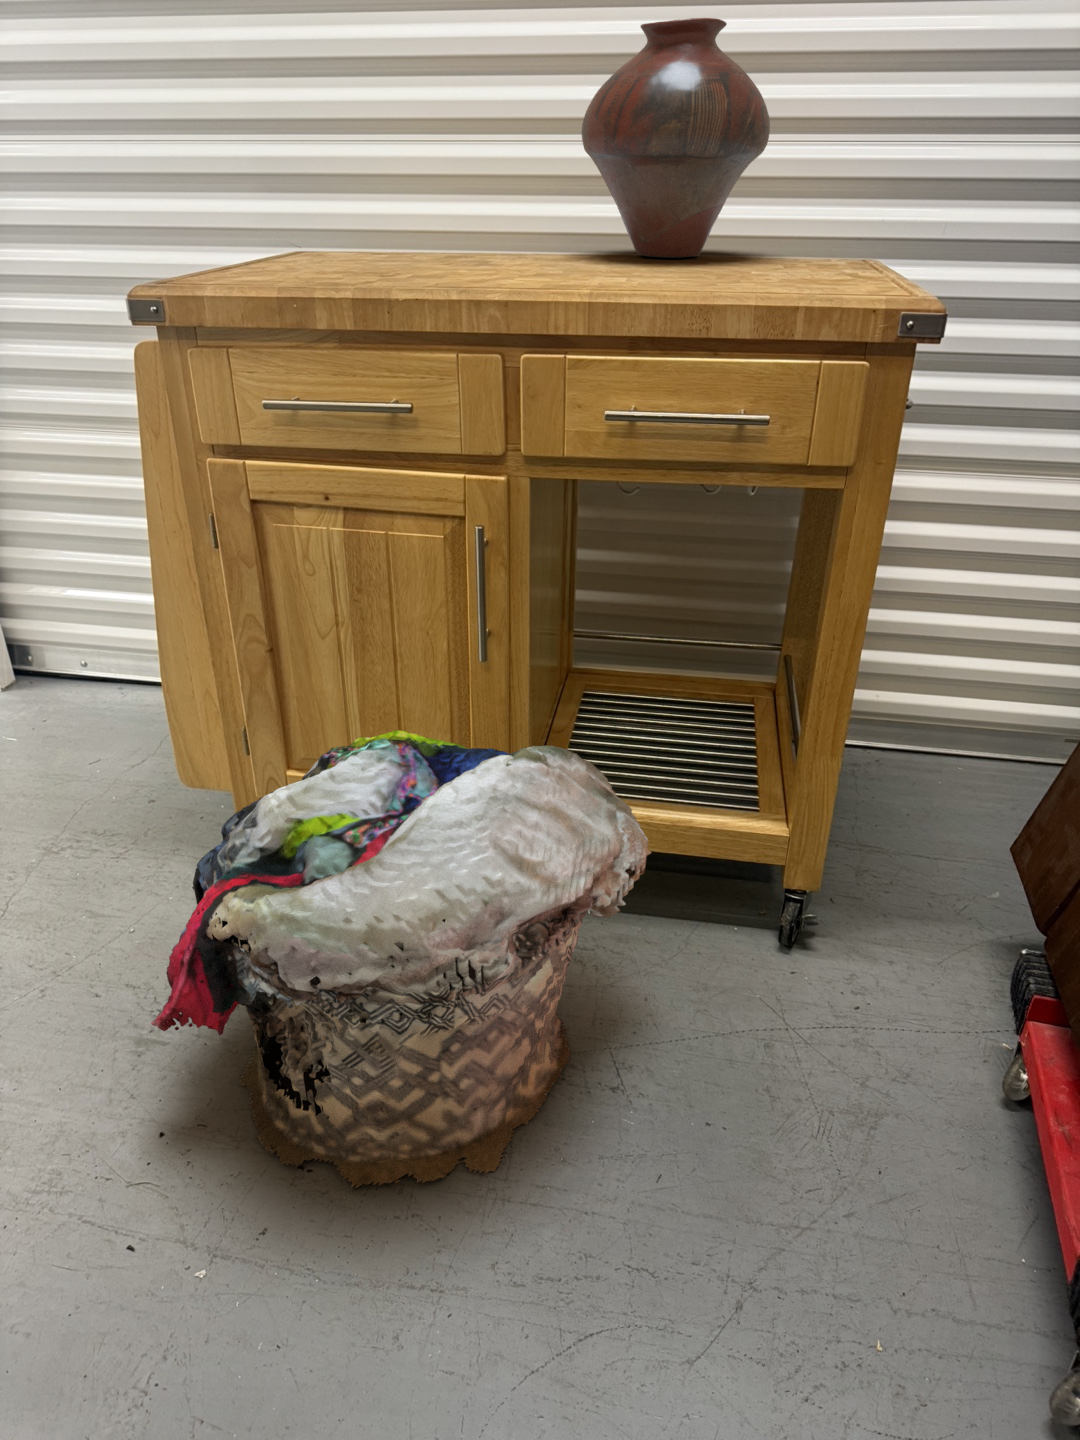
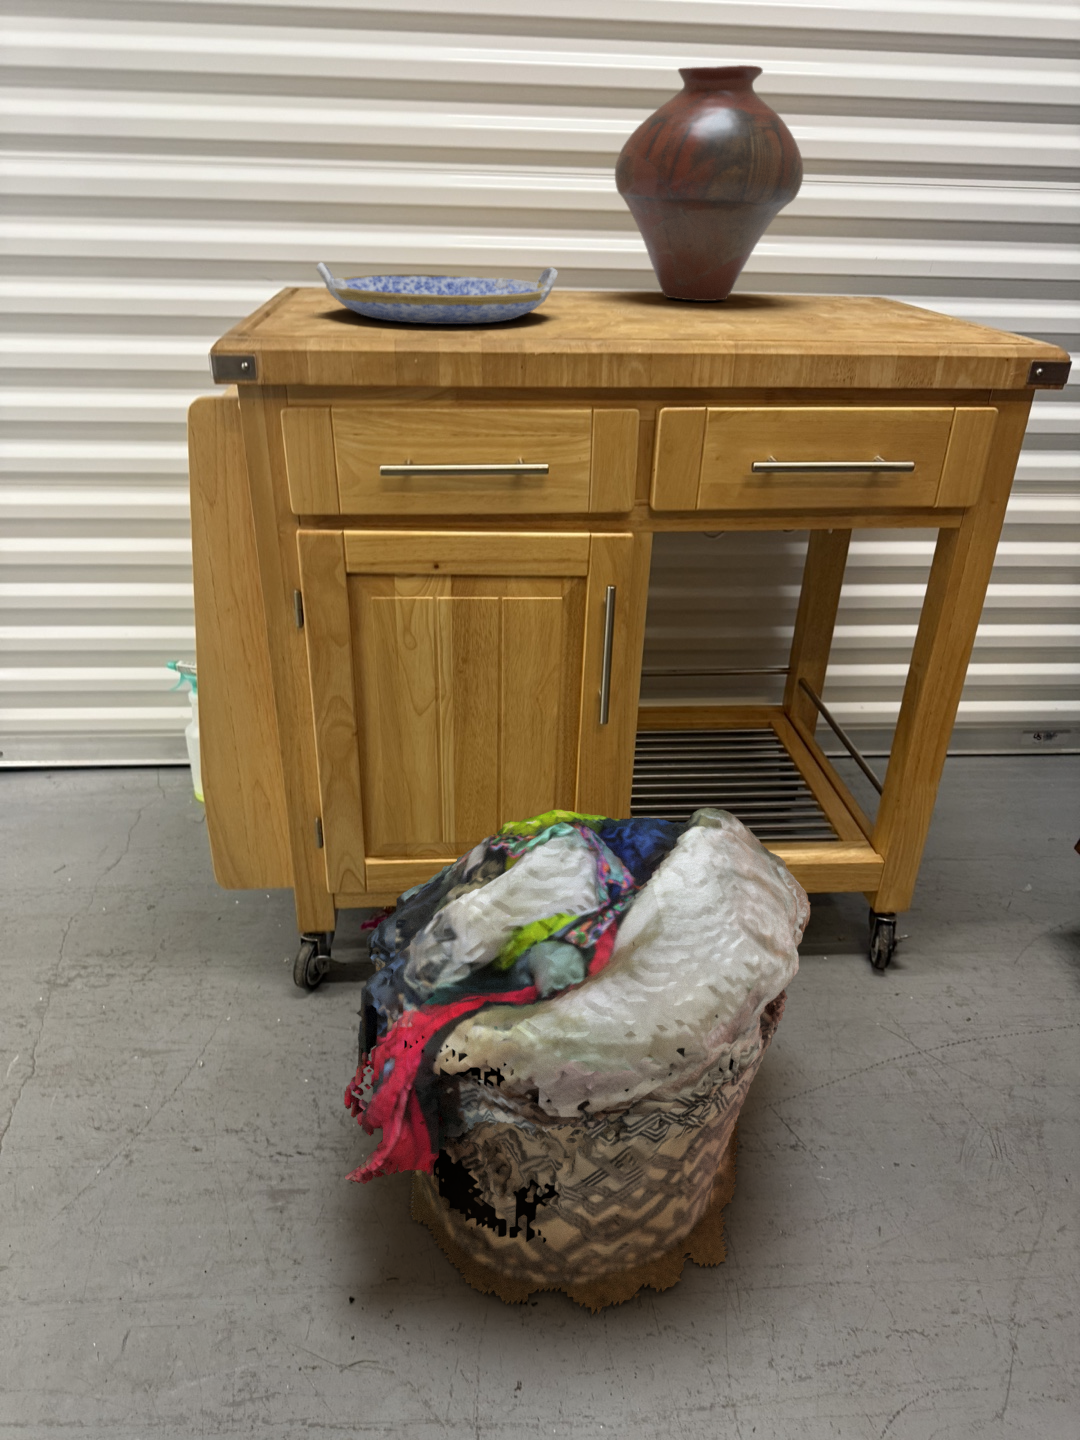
serving tray: none [257,221,479,275] -> present [317,263,558,324]

